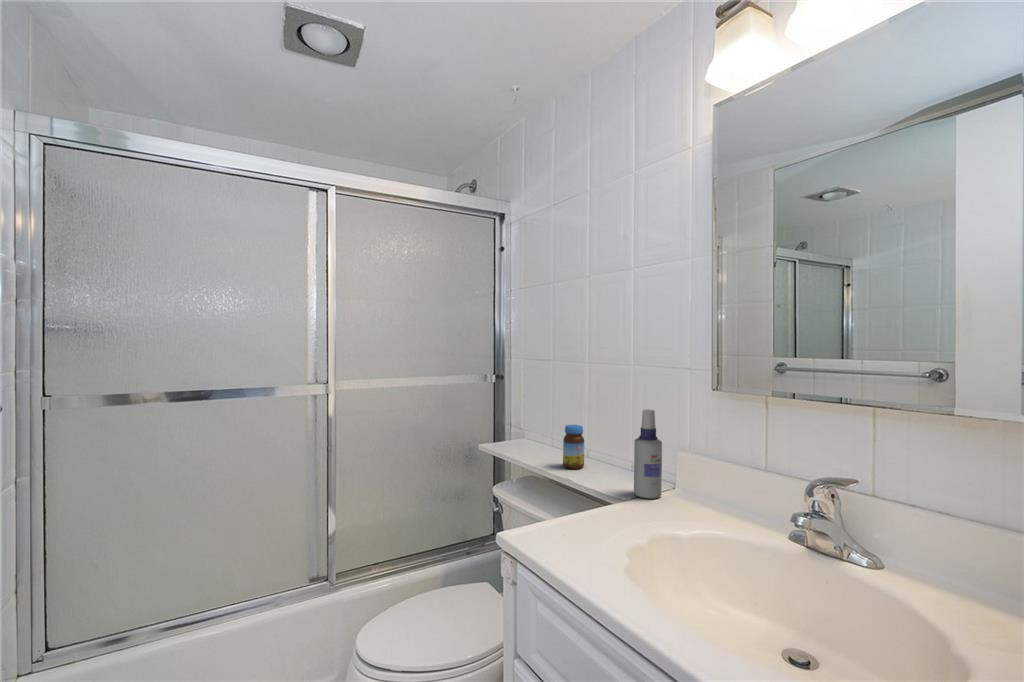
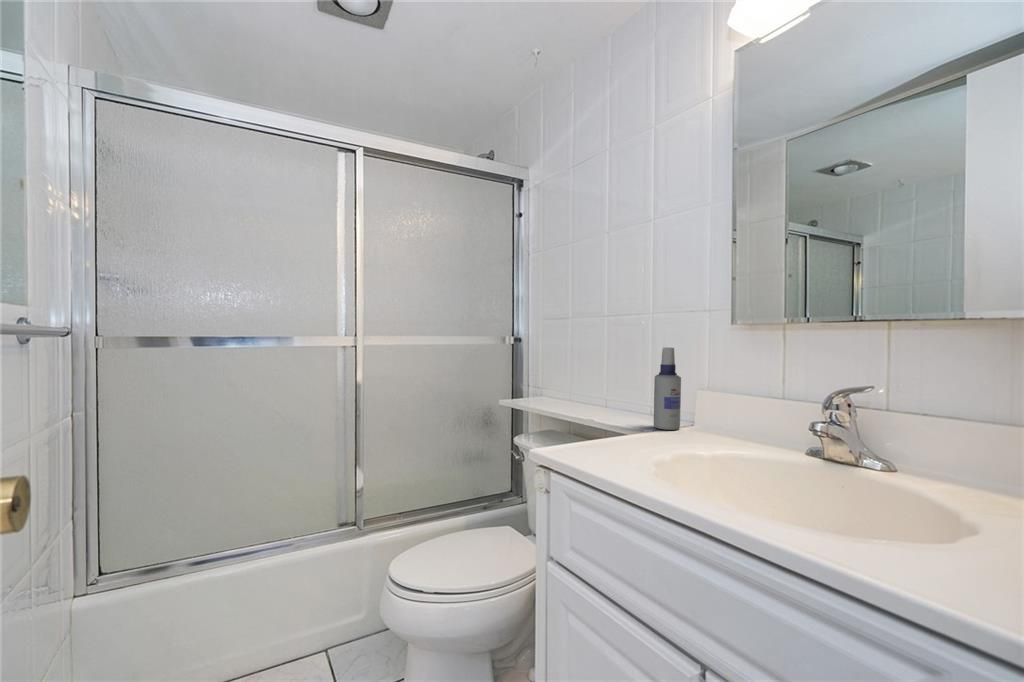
jar: present [563,425,584,469] -> none [583,372,603,413]

